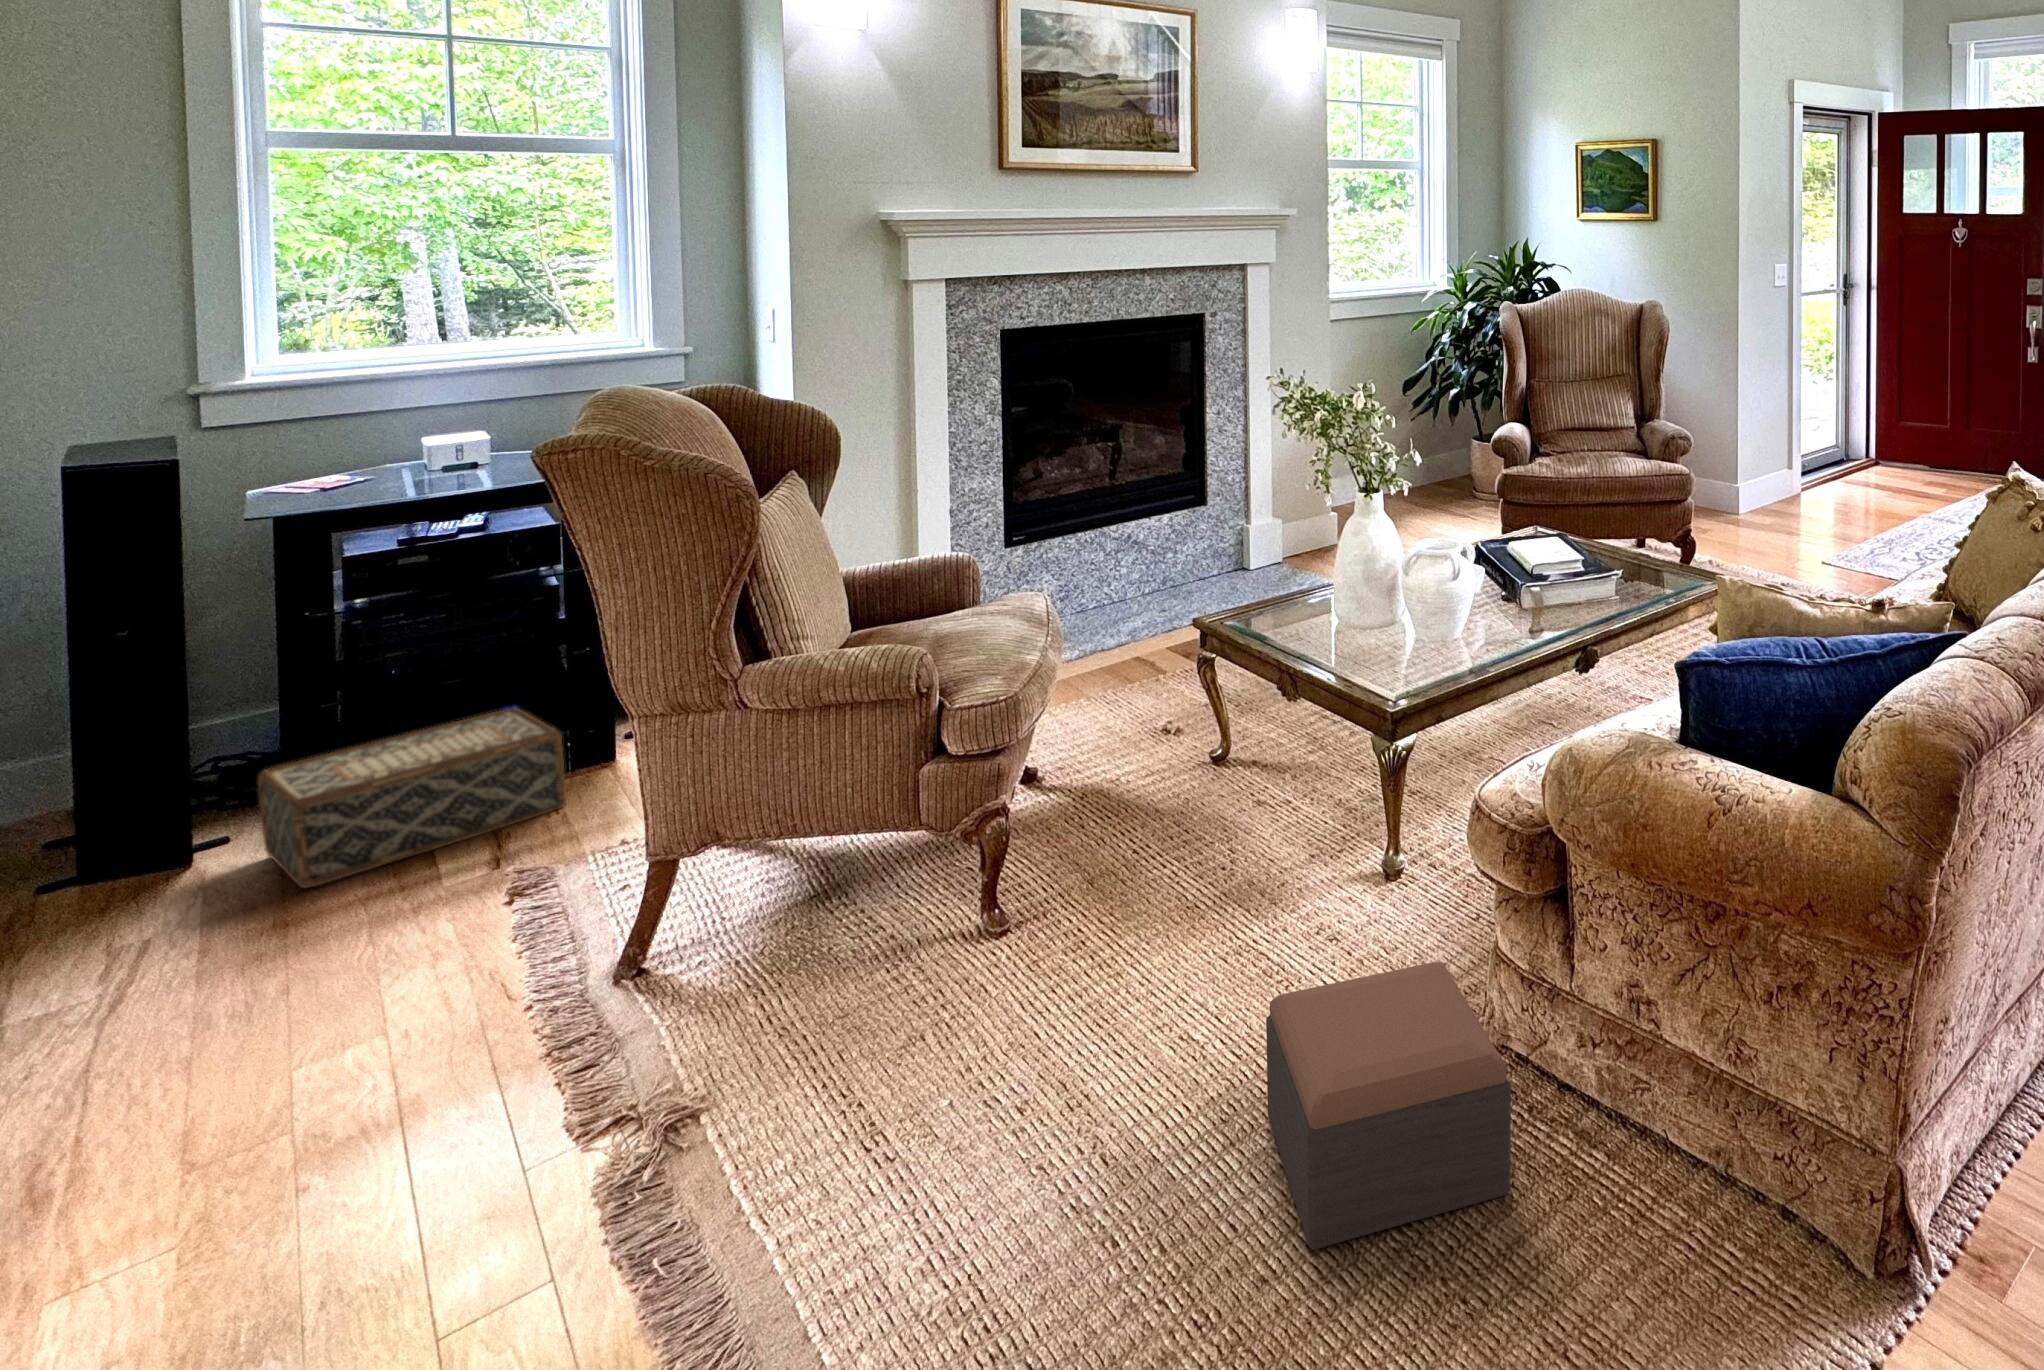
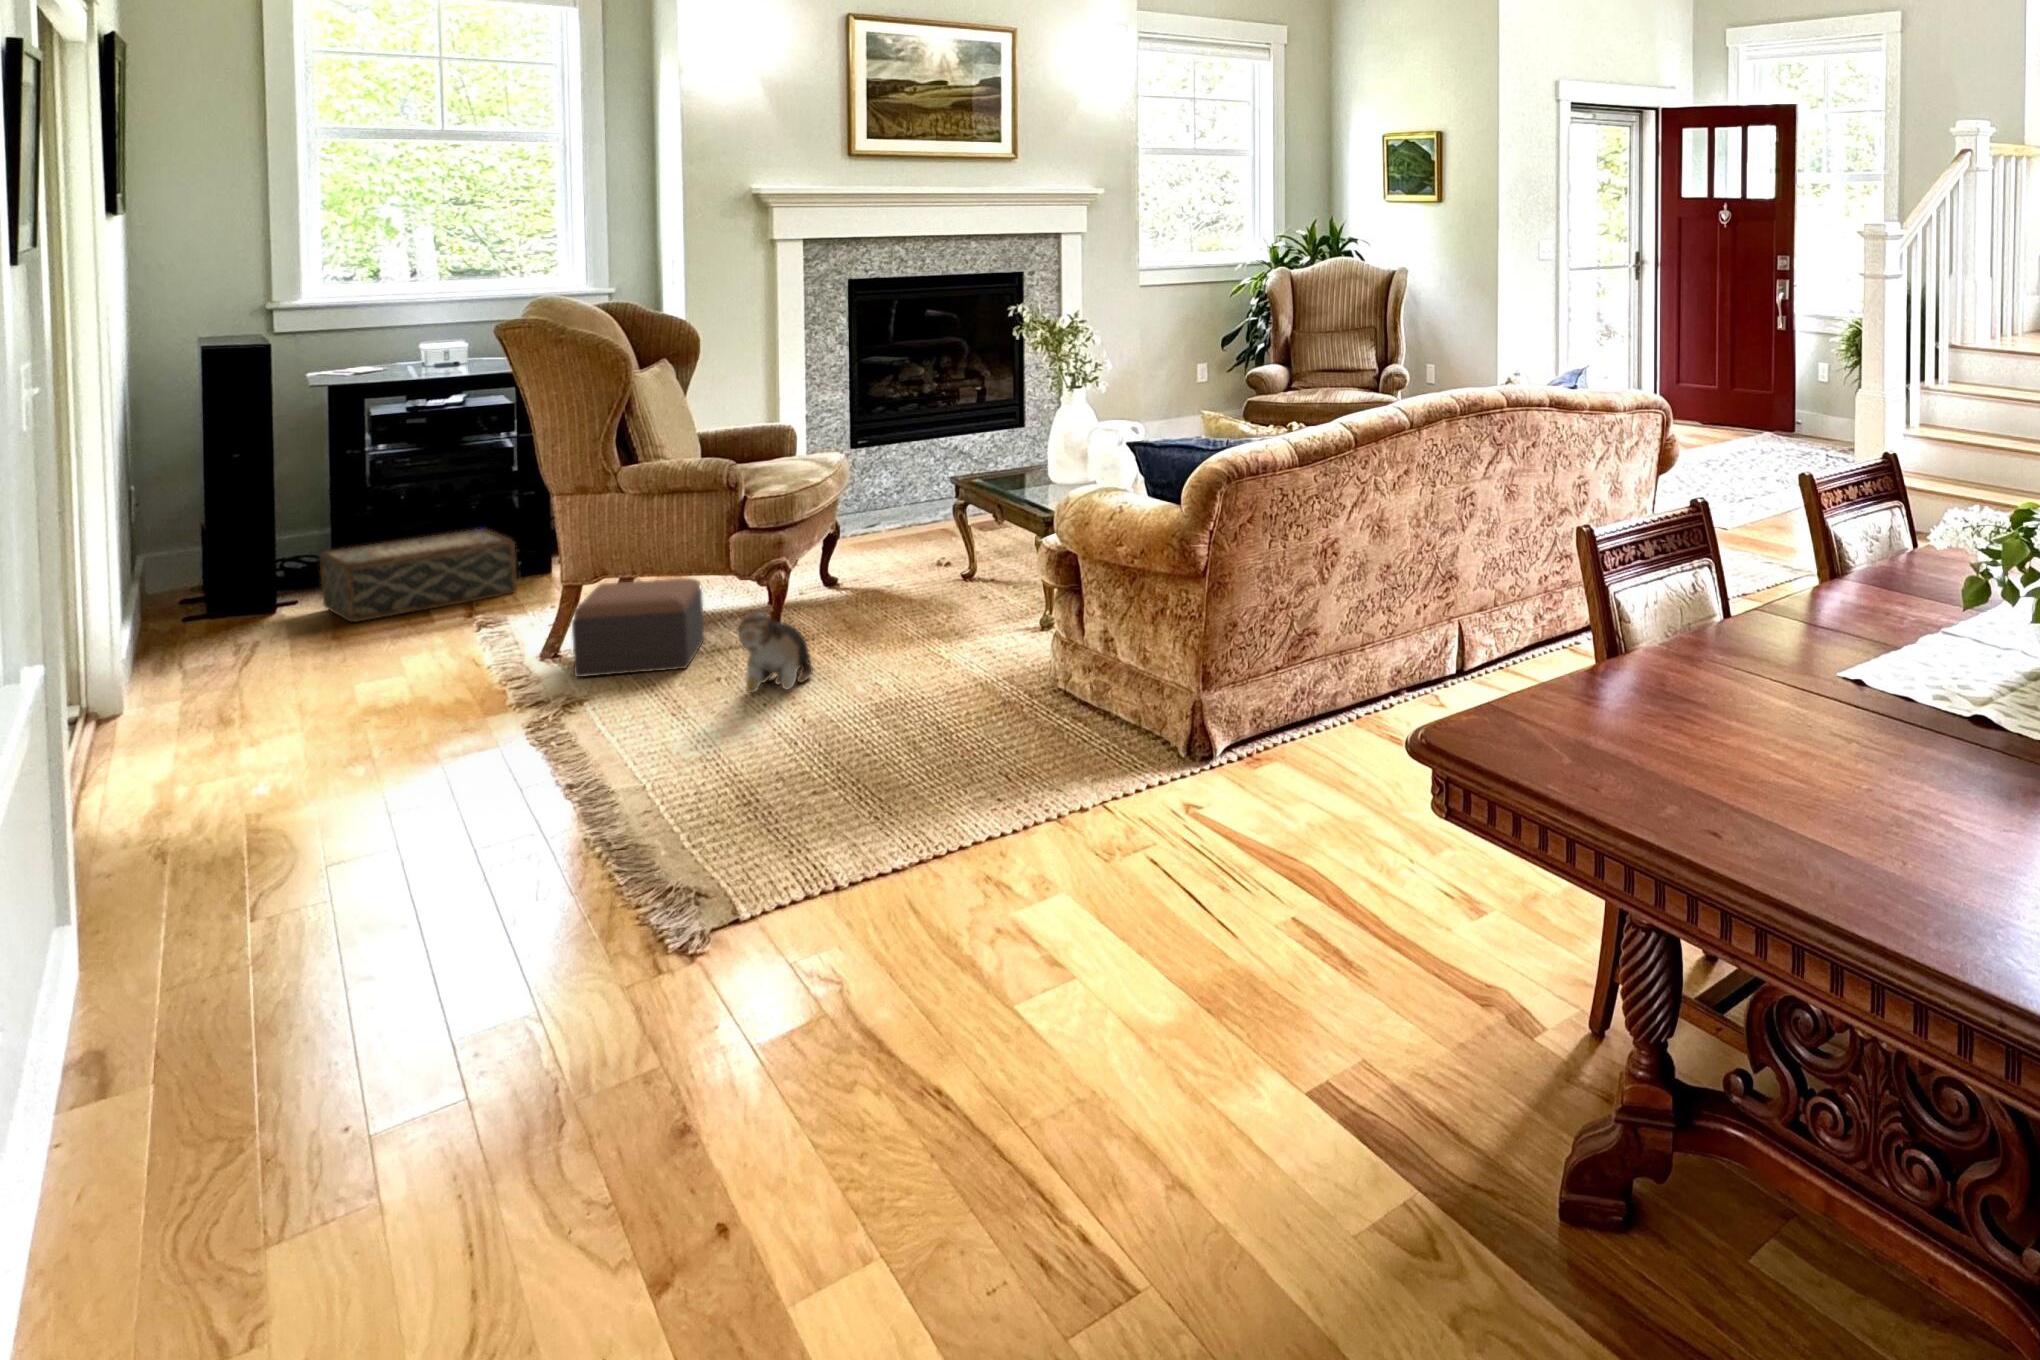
plush toy: none [947,937,1072,1077] -> present [737,611,813,693]
footstool: present [1266,962,1511,1249] -> present [572,578,704,677]

